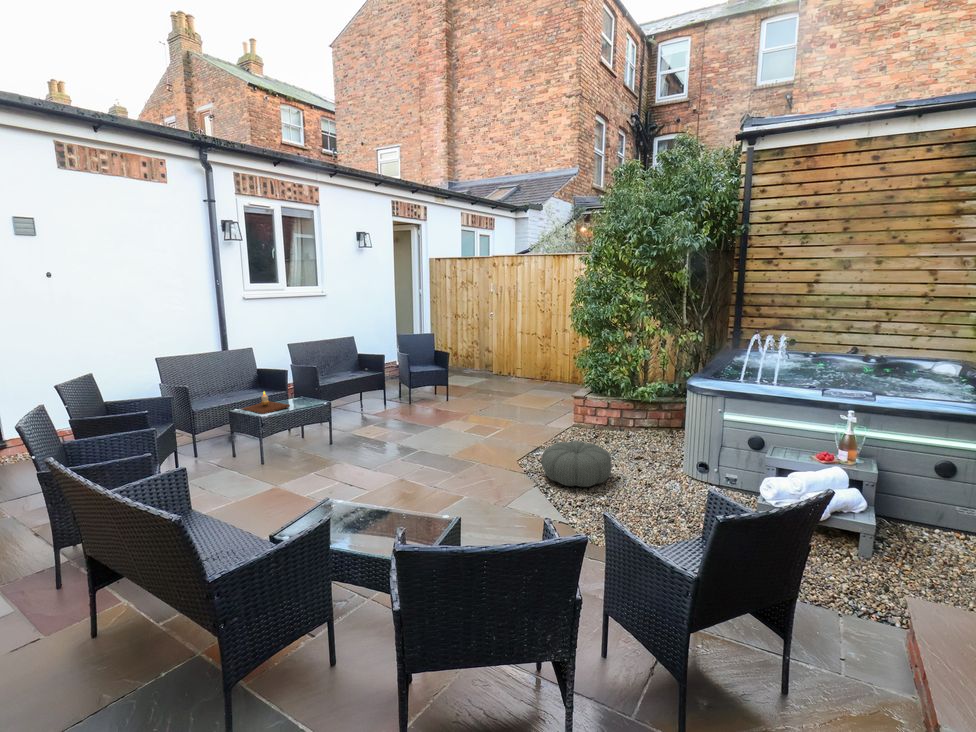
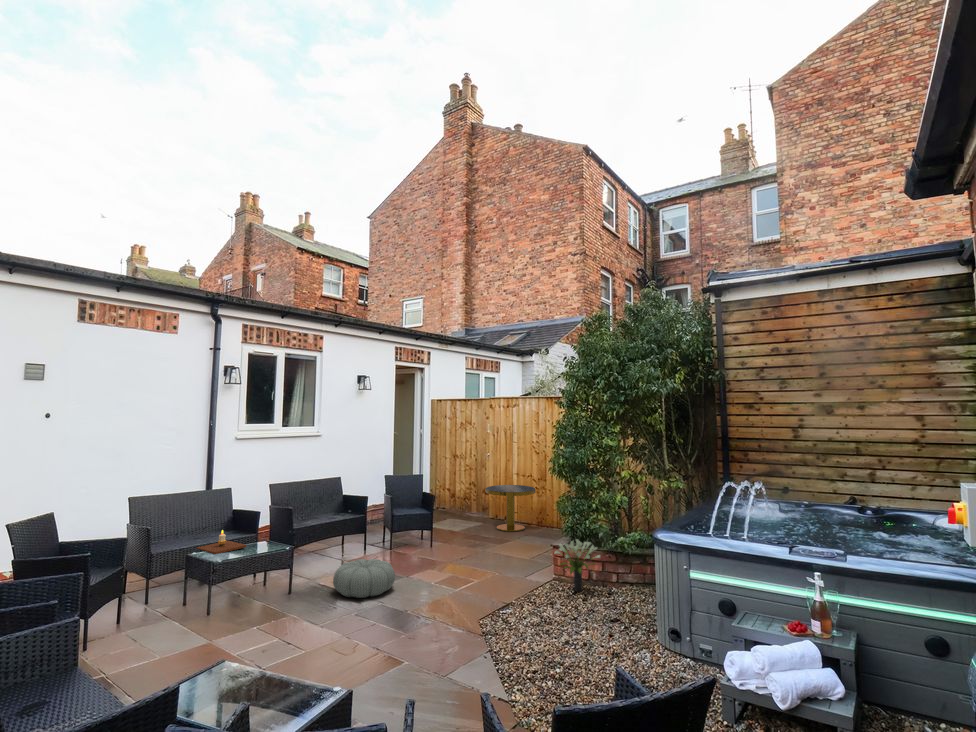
side table: none [494,341,542,384] -> present [486,485,536,531]
potted plant: none [585,390,629,435] -> present [555,539,600,591]
pouf: present [541,441,612,487] -> present [333,559,395,598]

